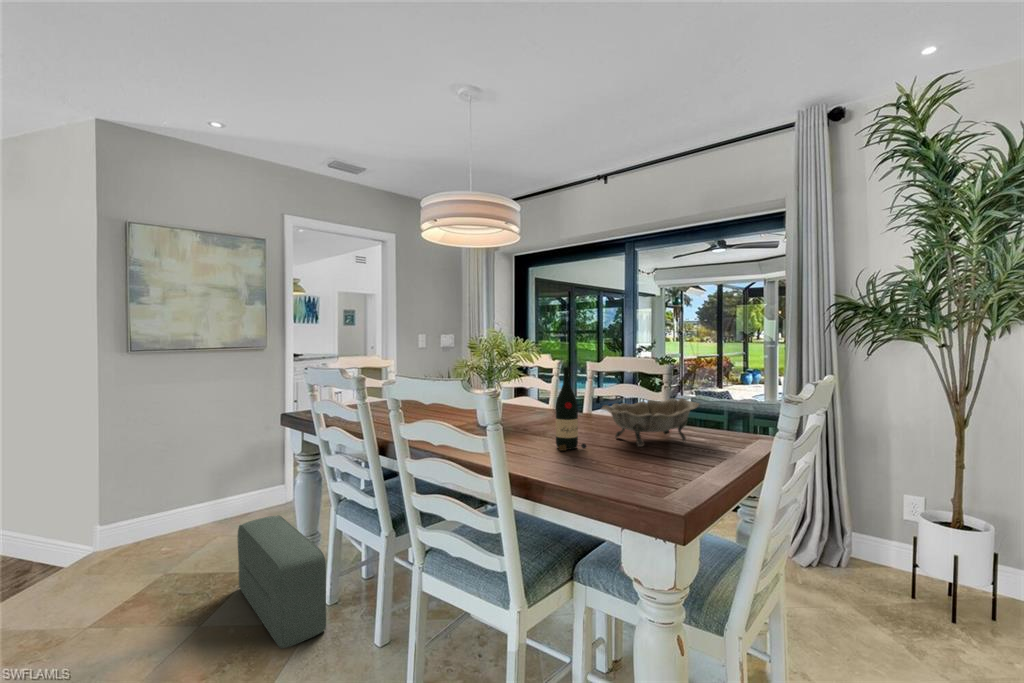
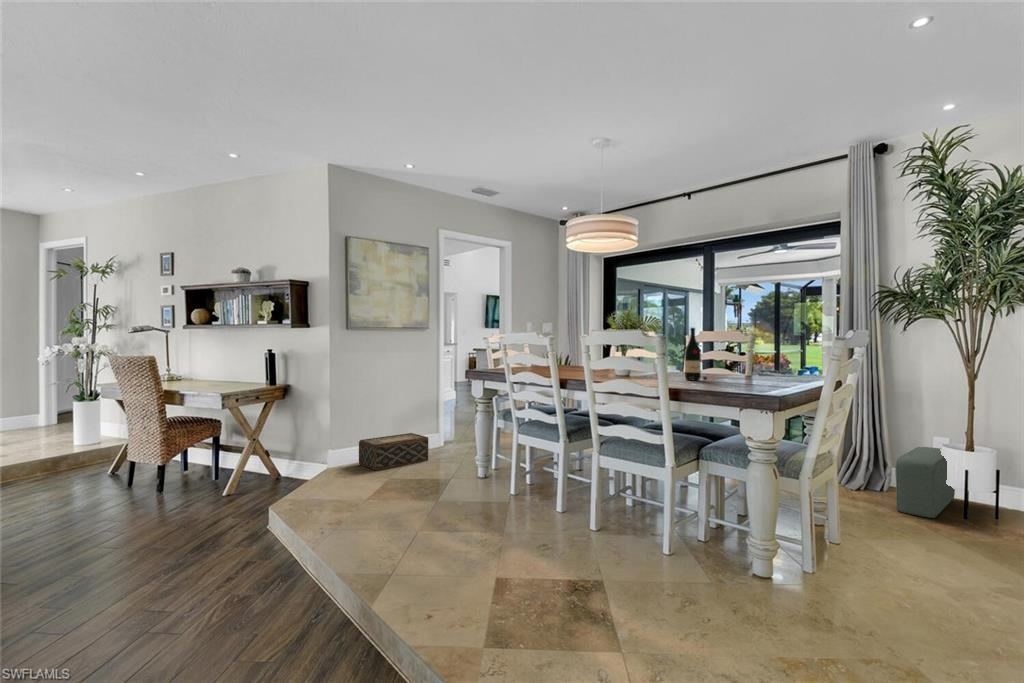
decorative bowl: present [601,398,699,447] -> none [712,353,781,380]
woven basket: none [157,486,262,551] -> present [359,433,428,470]
pouf: present [238,516,326,649] -> present [895,447,955,518]

